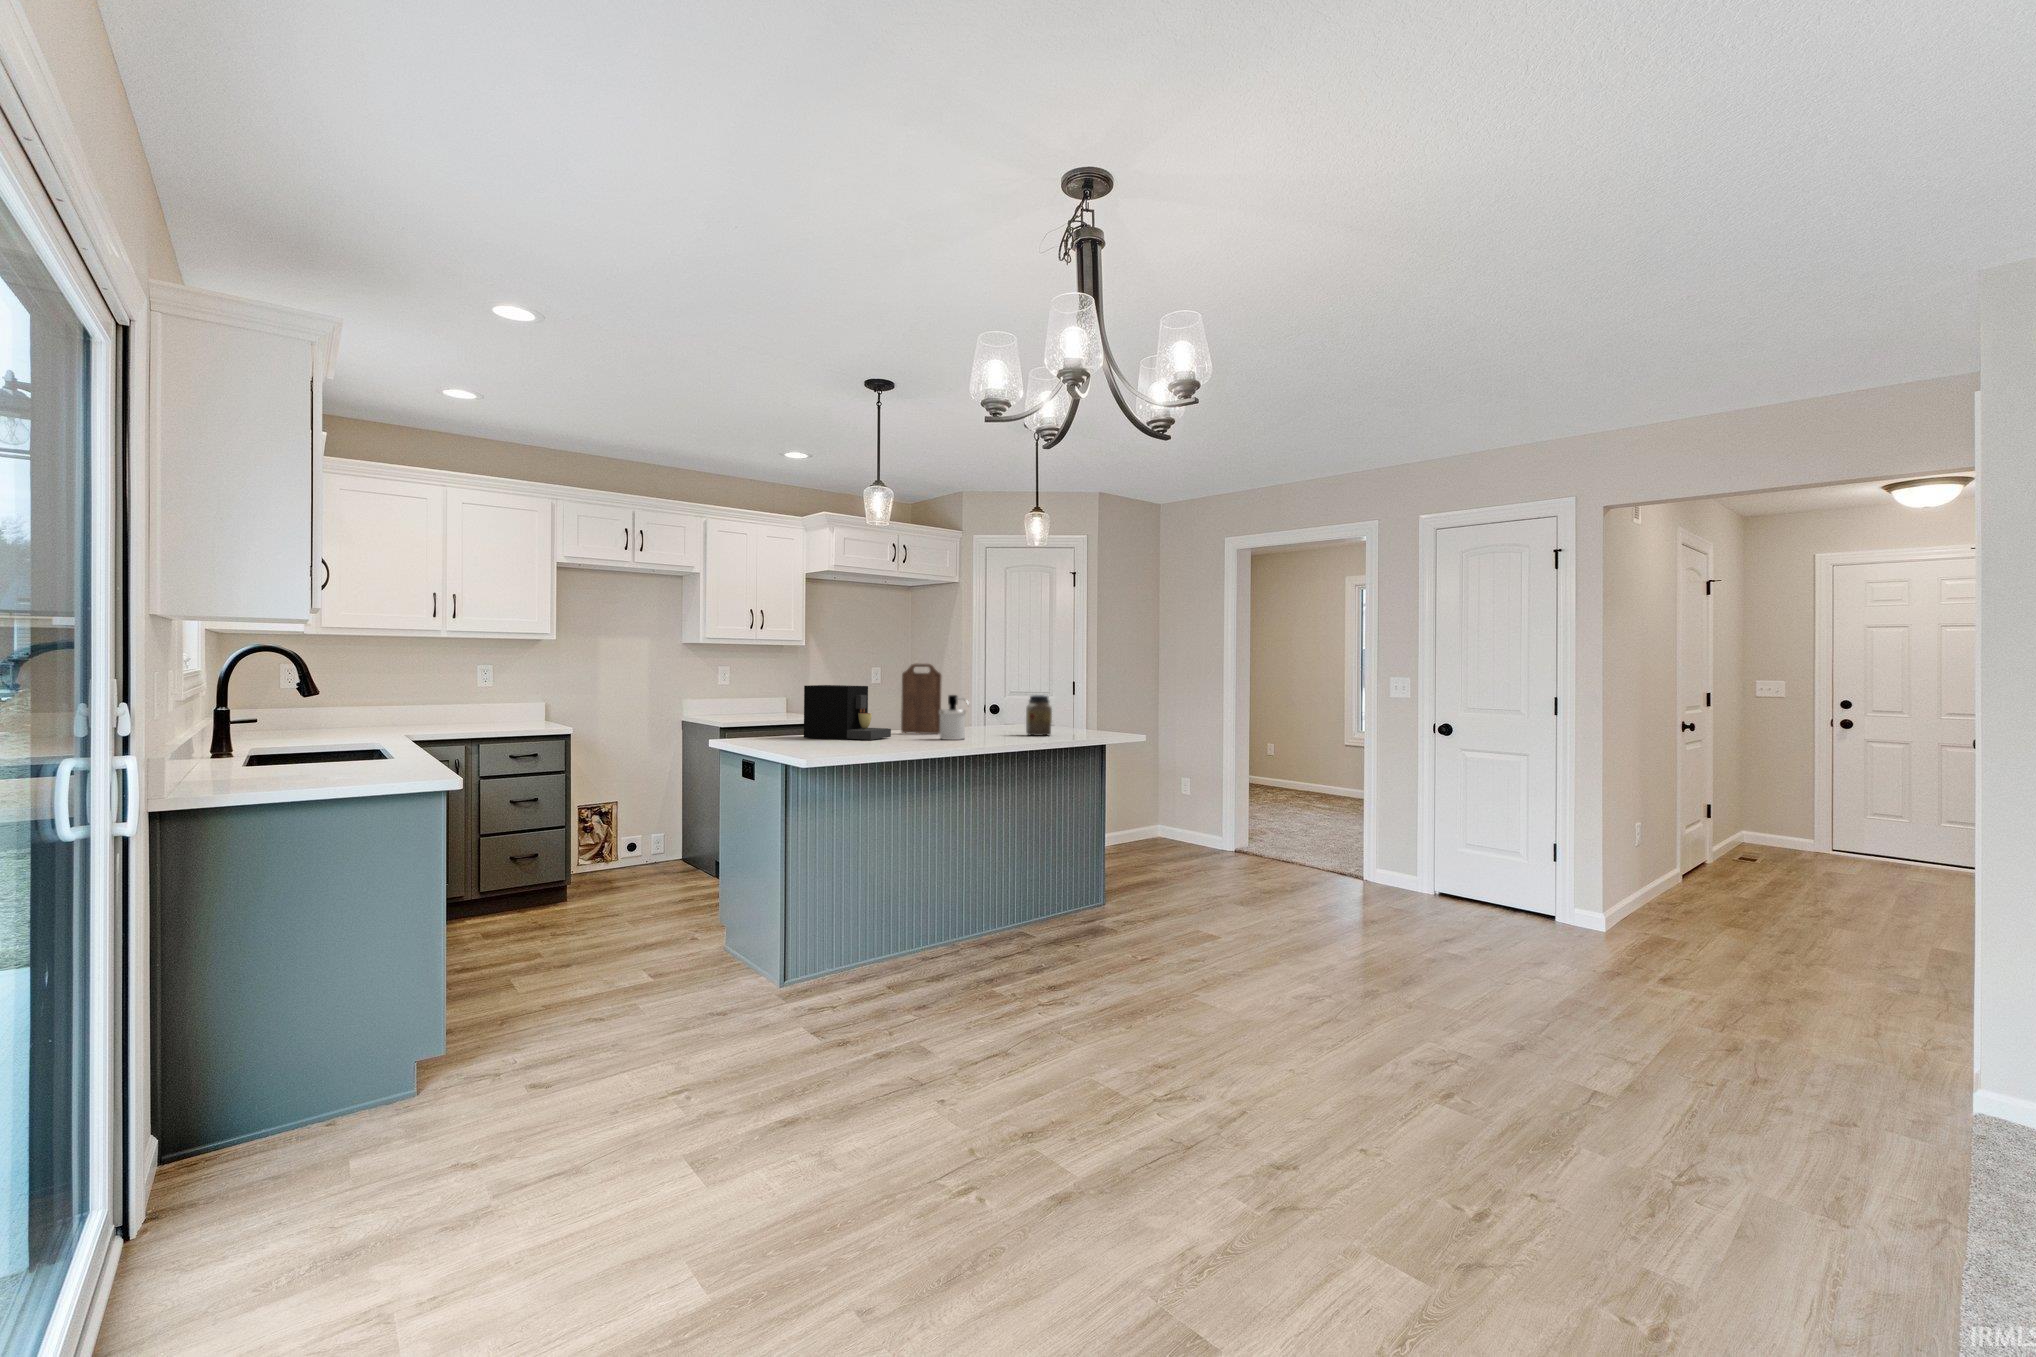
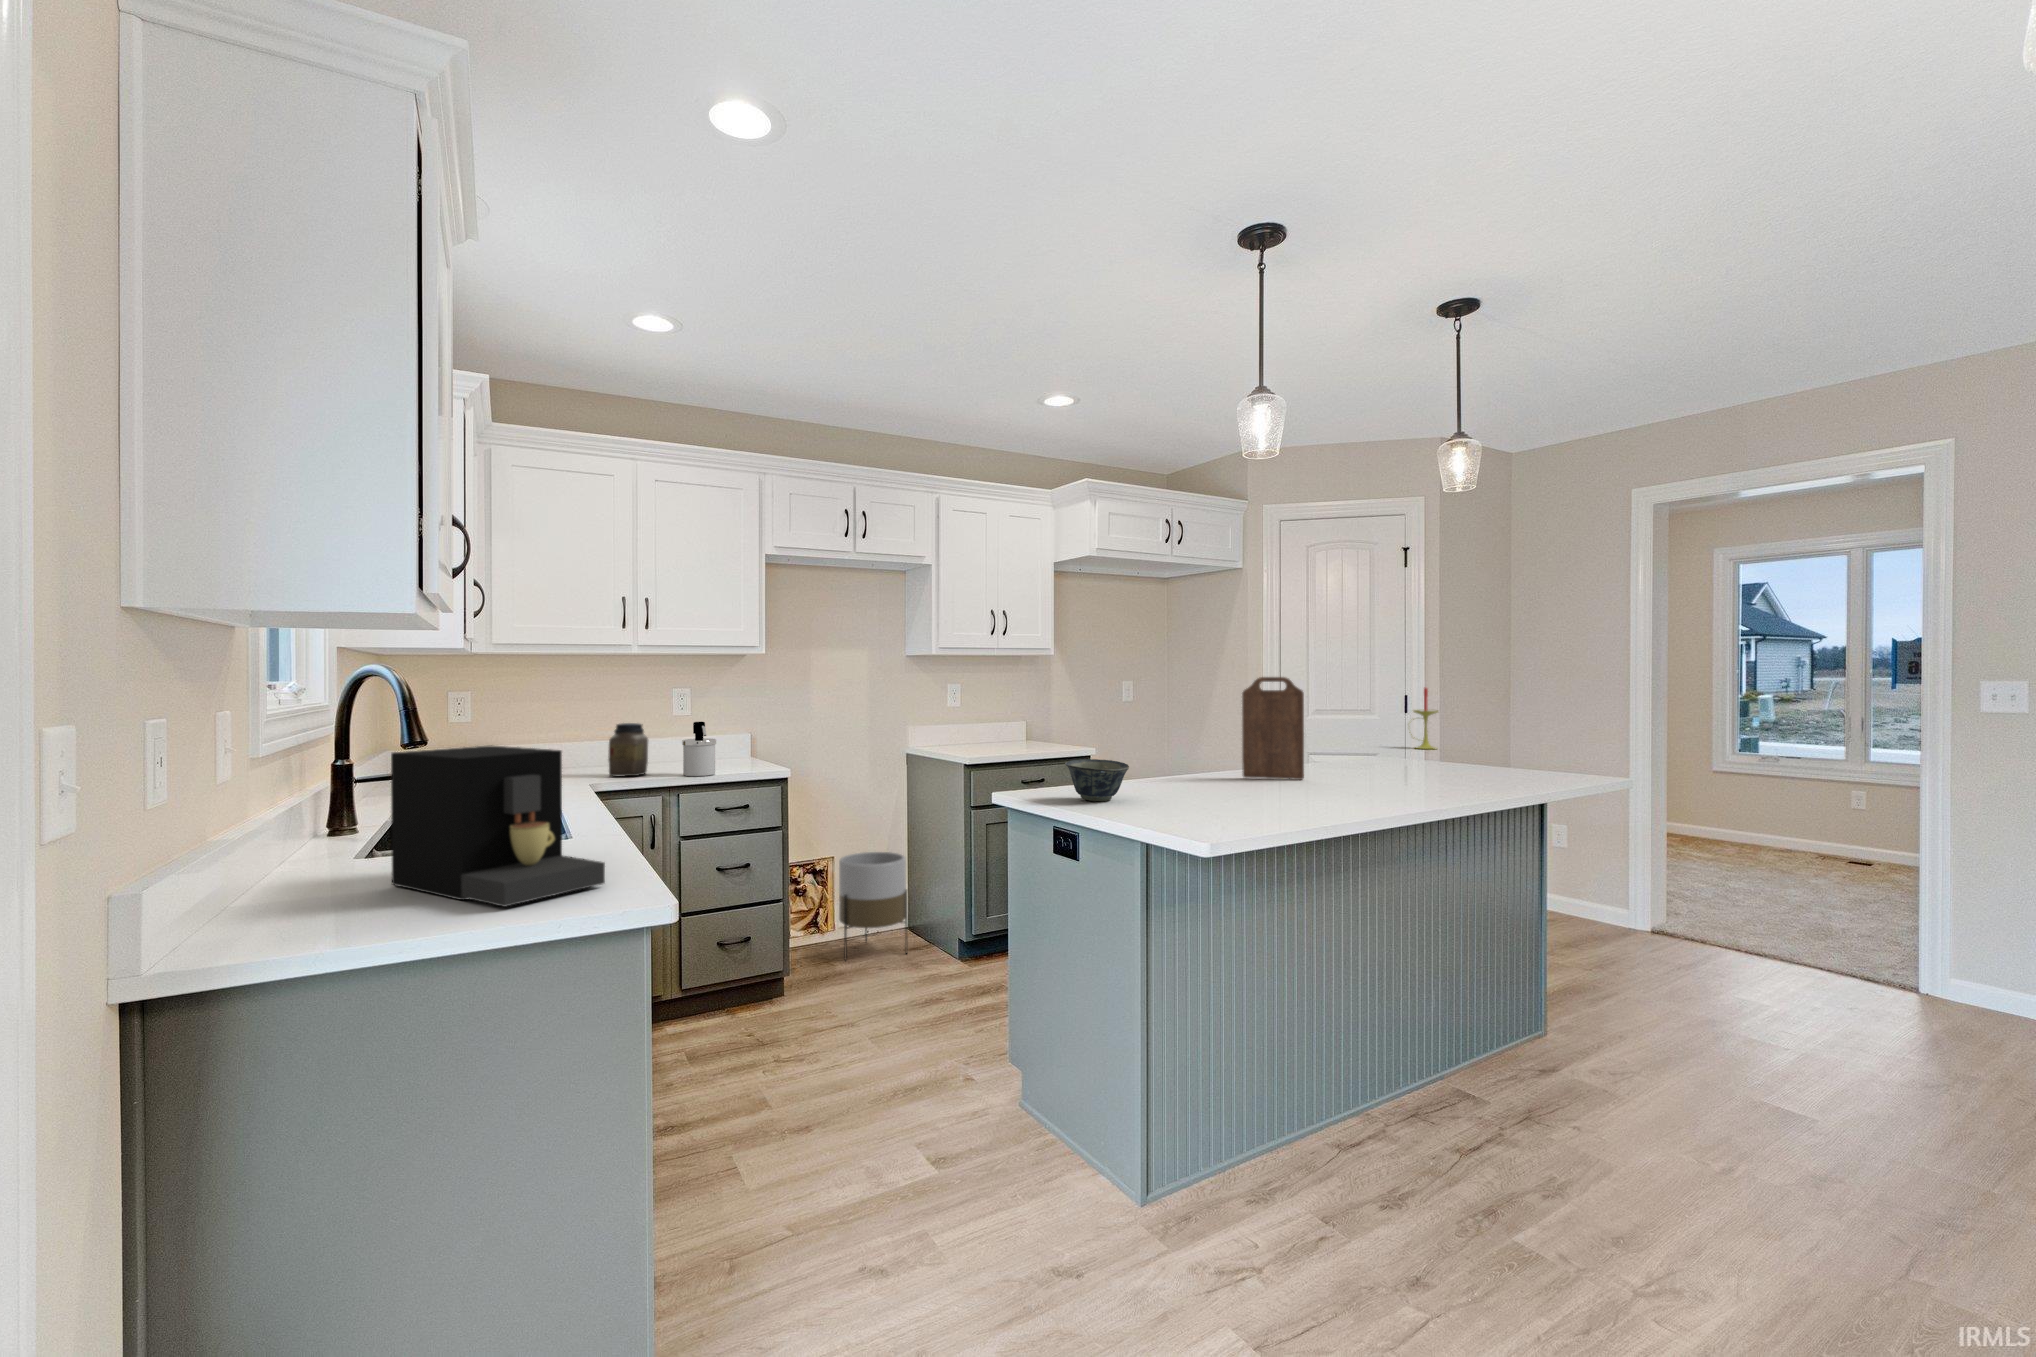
candle: none [1076,674,1098,721] -> present [1411,688,1438,749]
coffee maker: present [804,685,891,740] -> present [391,745,605,907]
soap dispenser: present [939,695,969,740] -> present [682,722,716,776]
jar: present [1026,695,1052,736] -> present [608,723,648,776]
bowl: none [751,715,794,742] -> present [1065,759,1129,801]
planter: none [618,798,675,881] -> present [839,852,907,960]

